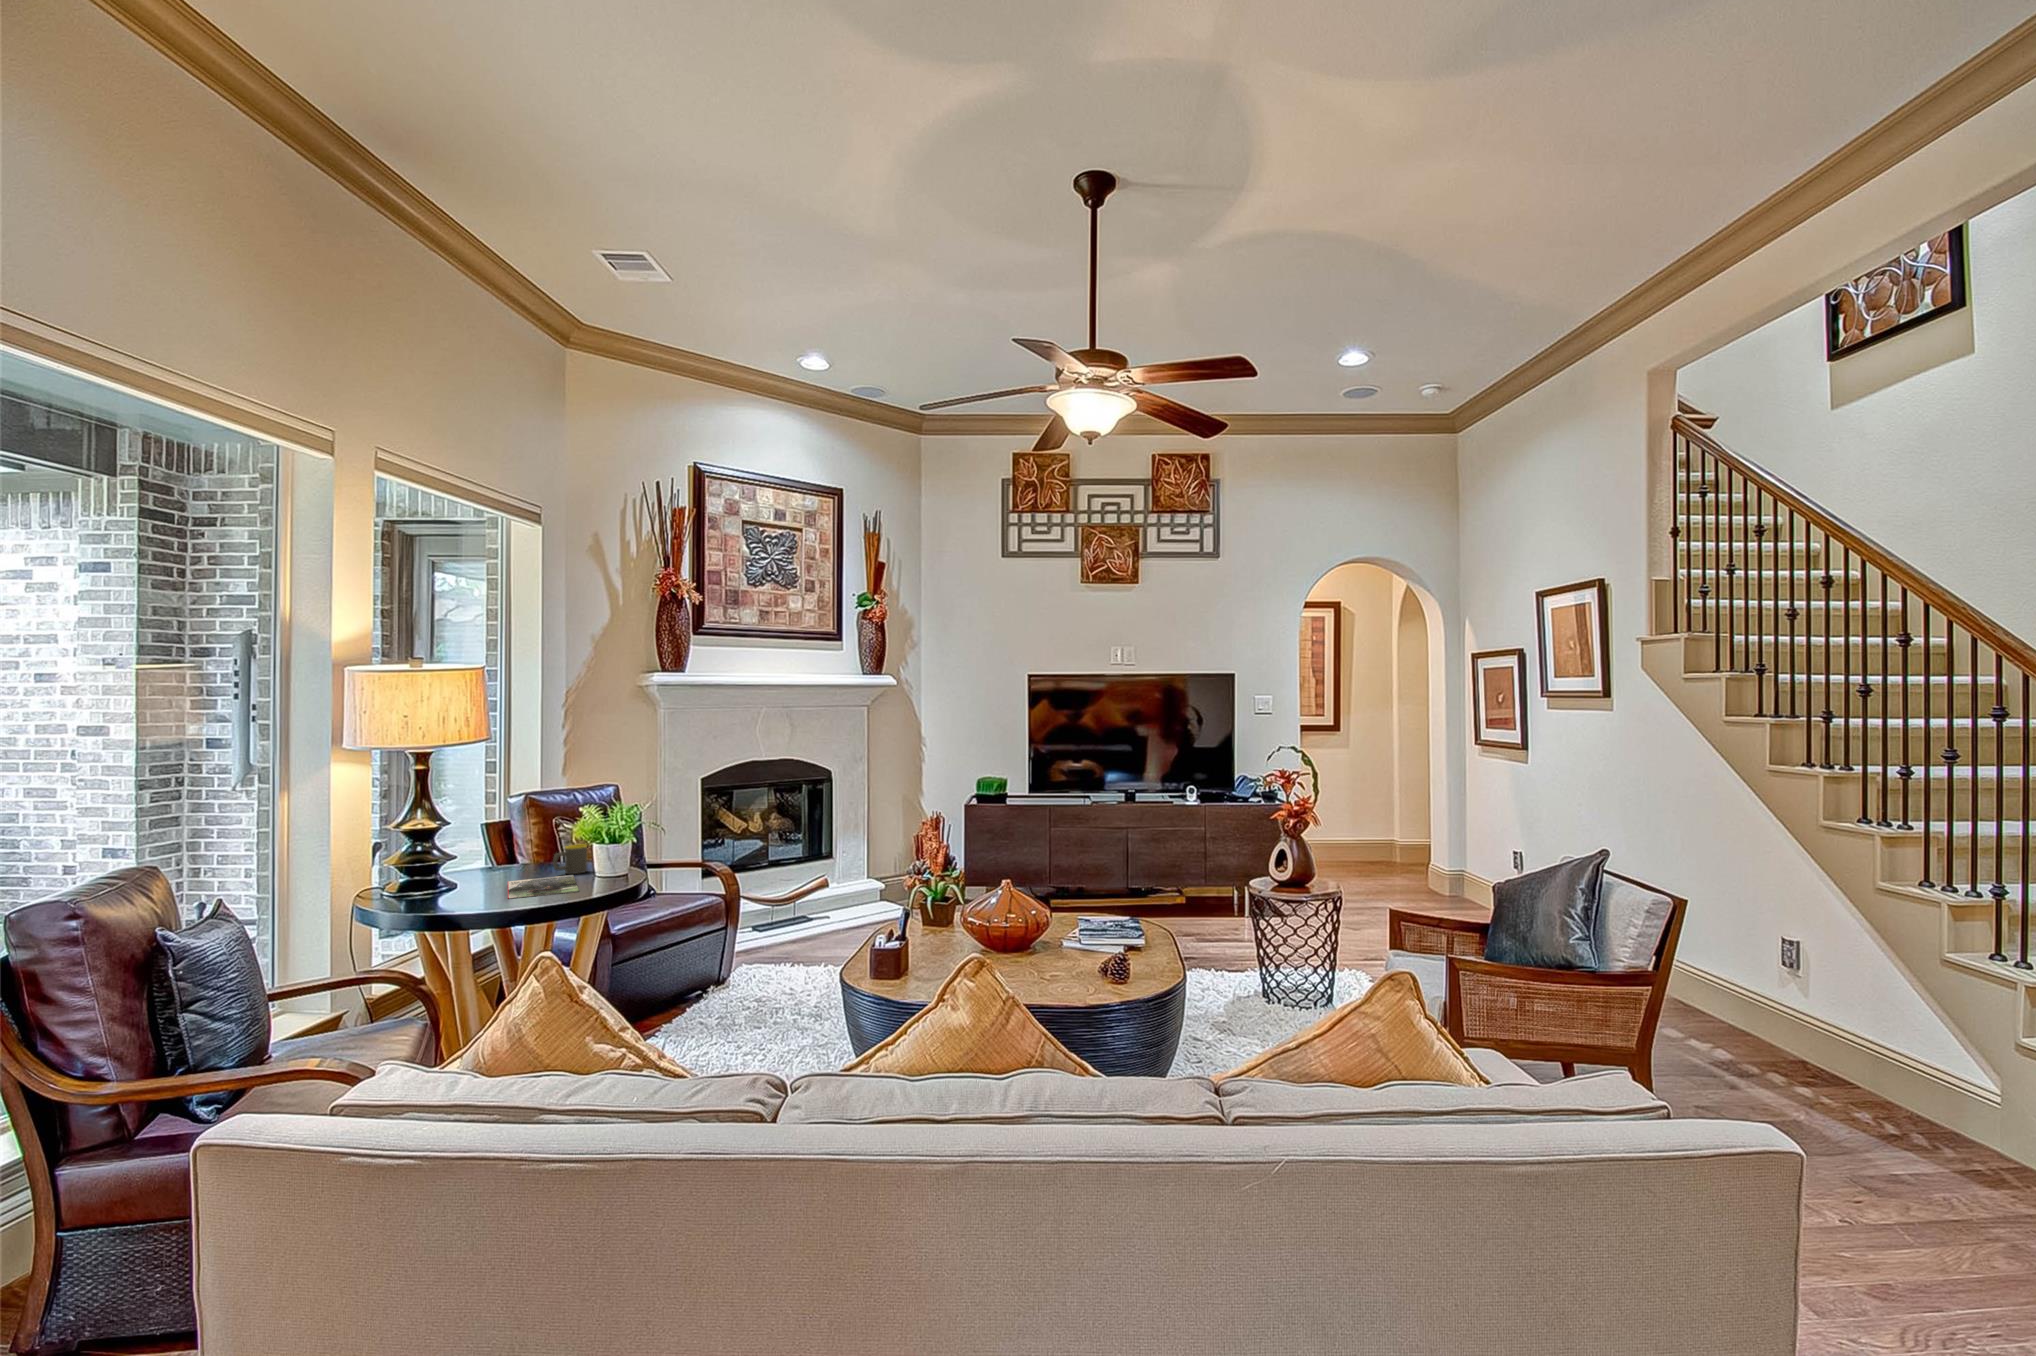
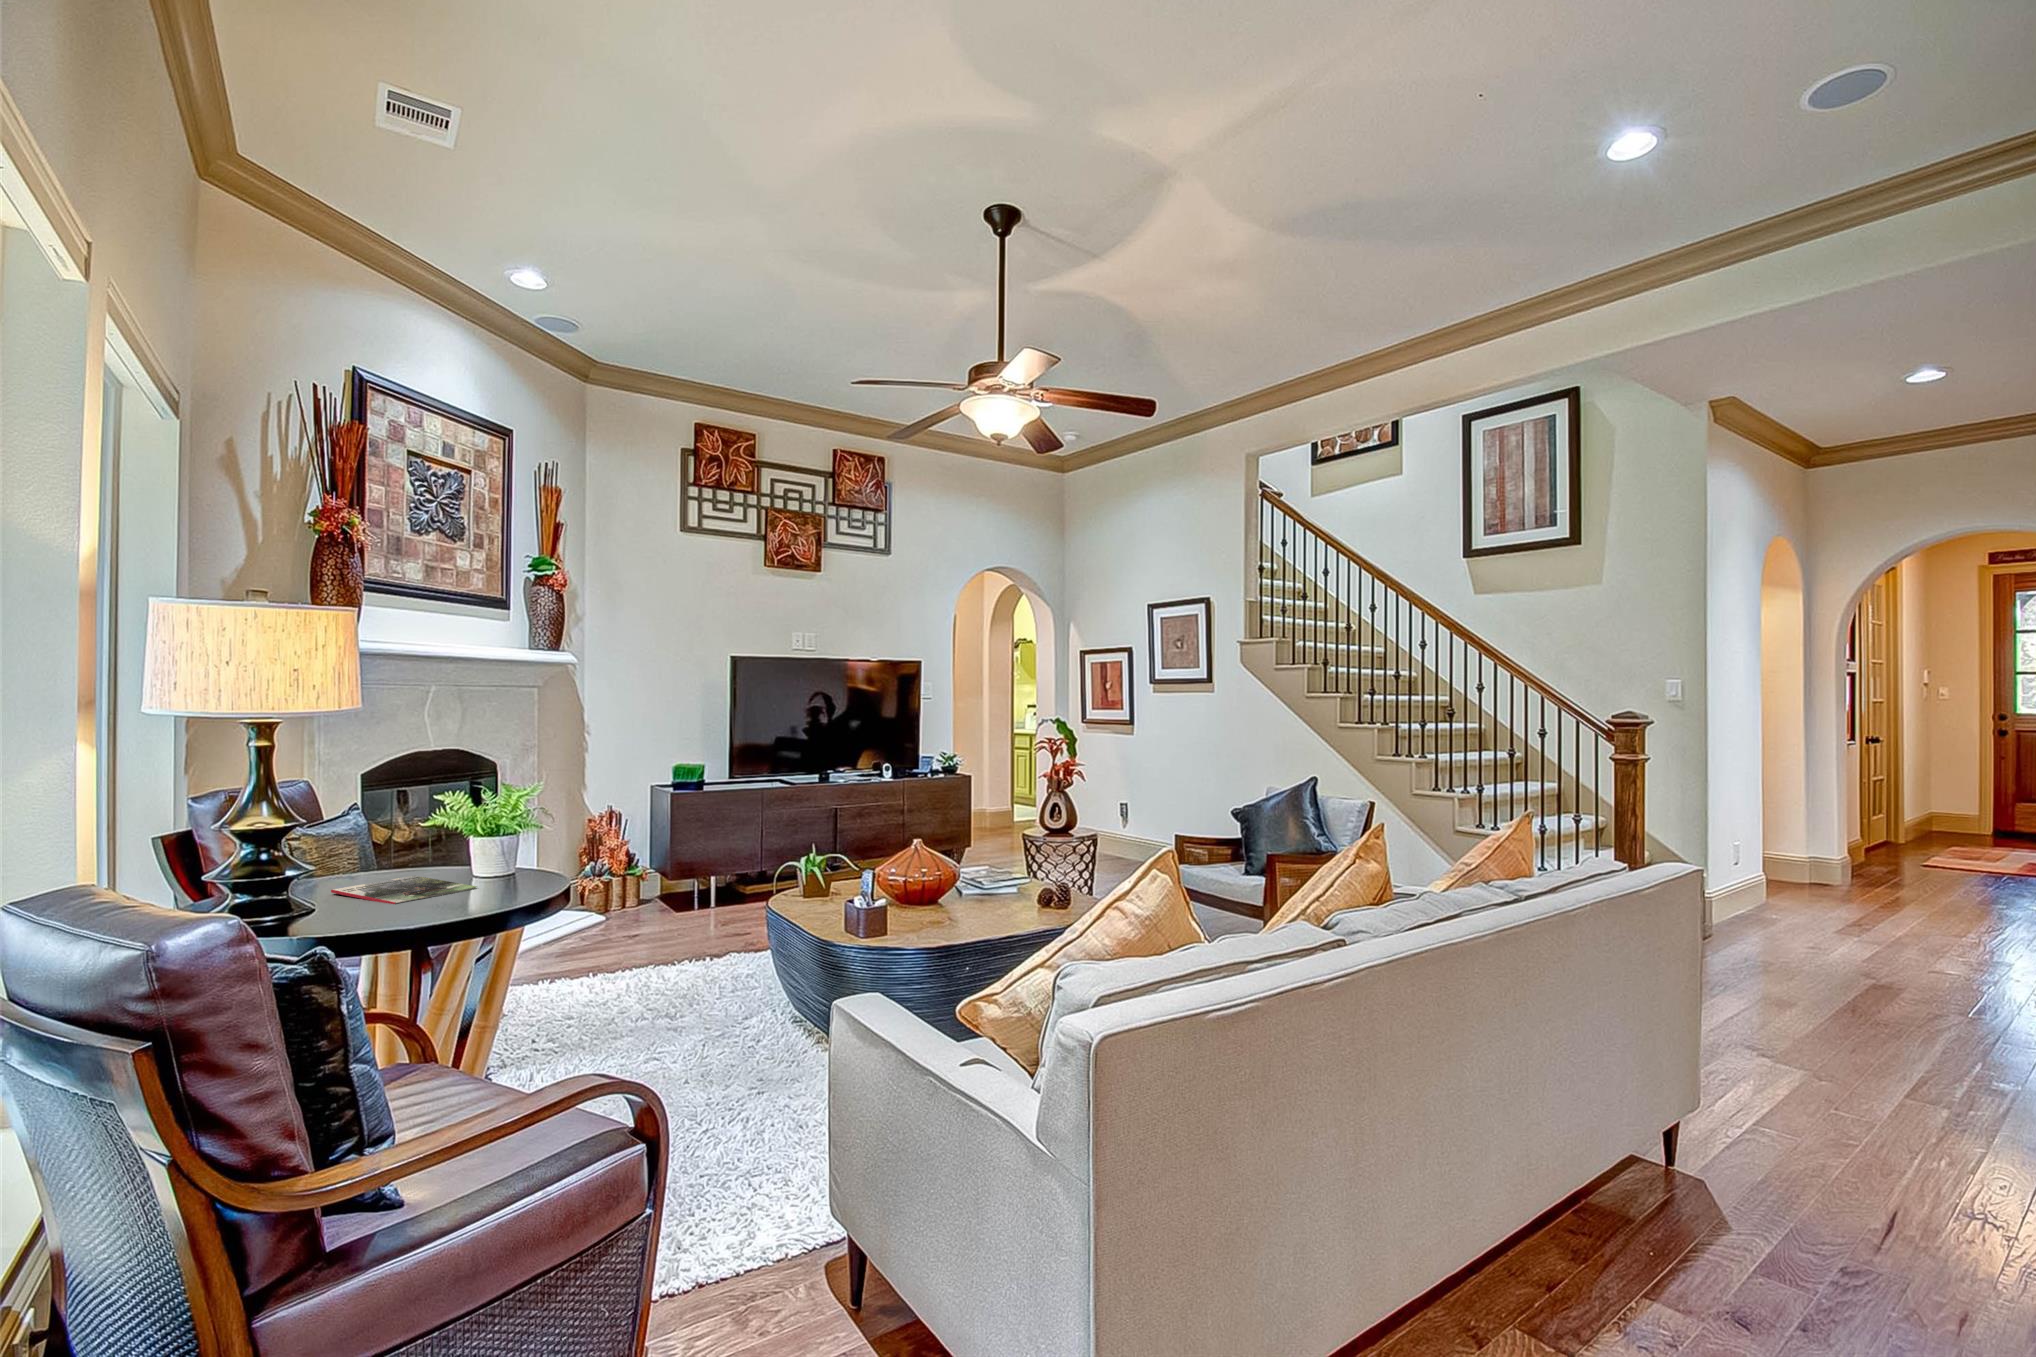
mug: present [553,845,587,874] -> none [368,840,409,878]

